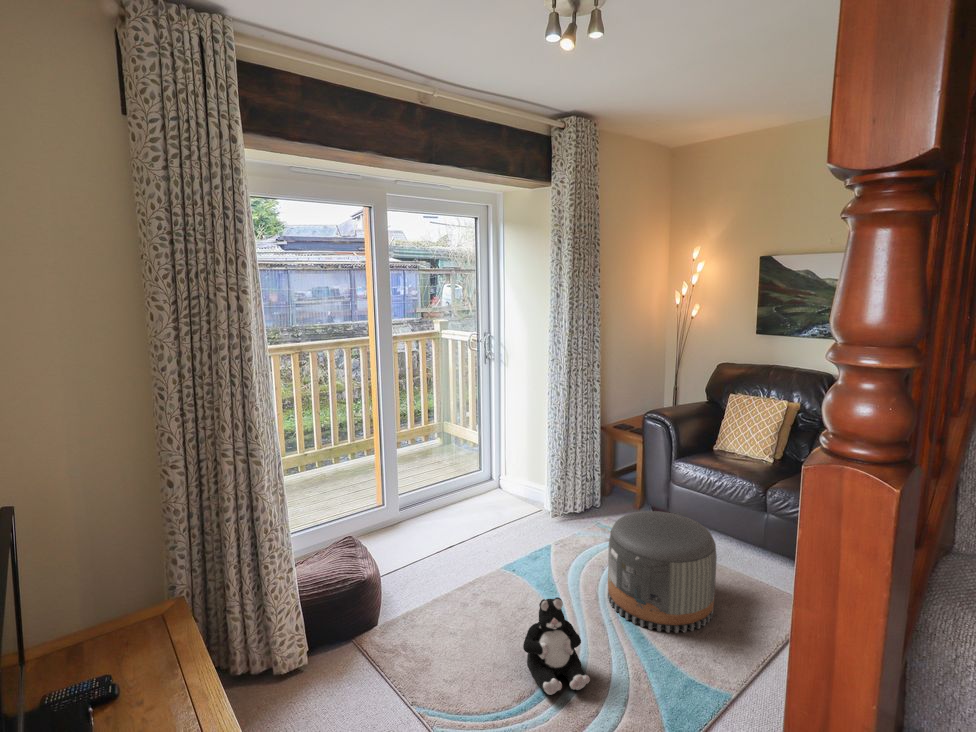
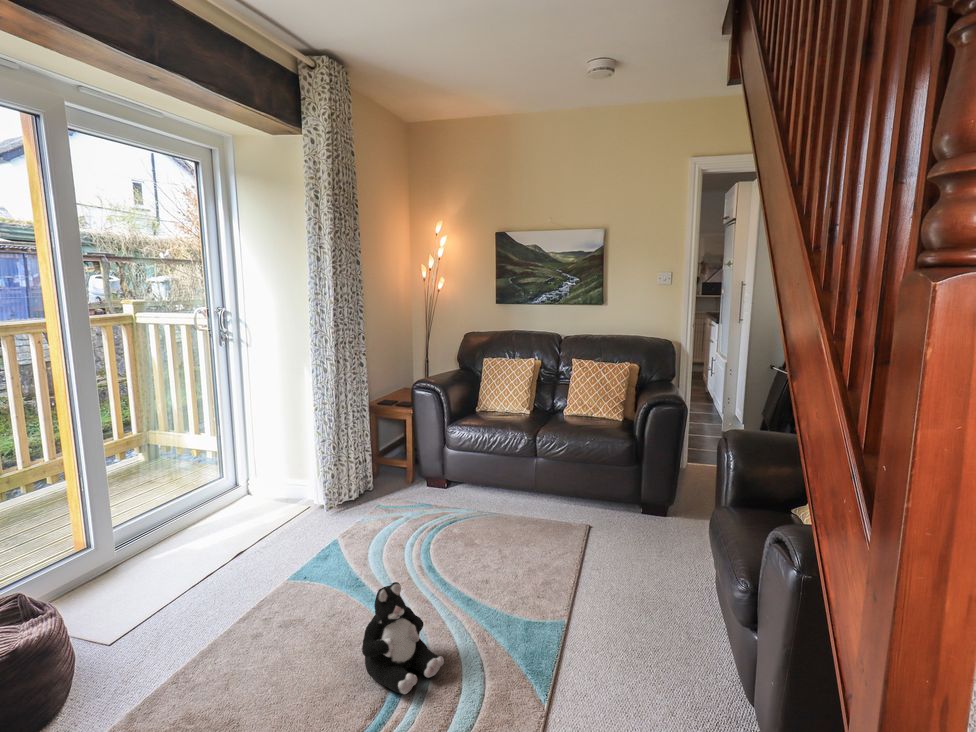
pouf: present [608,511,717,633] -> none [416,473,521,591]

